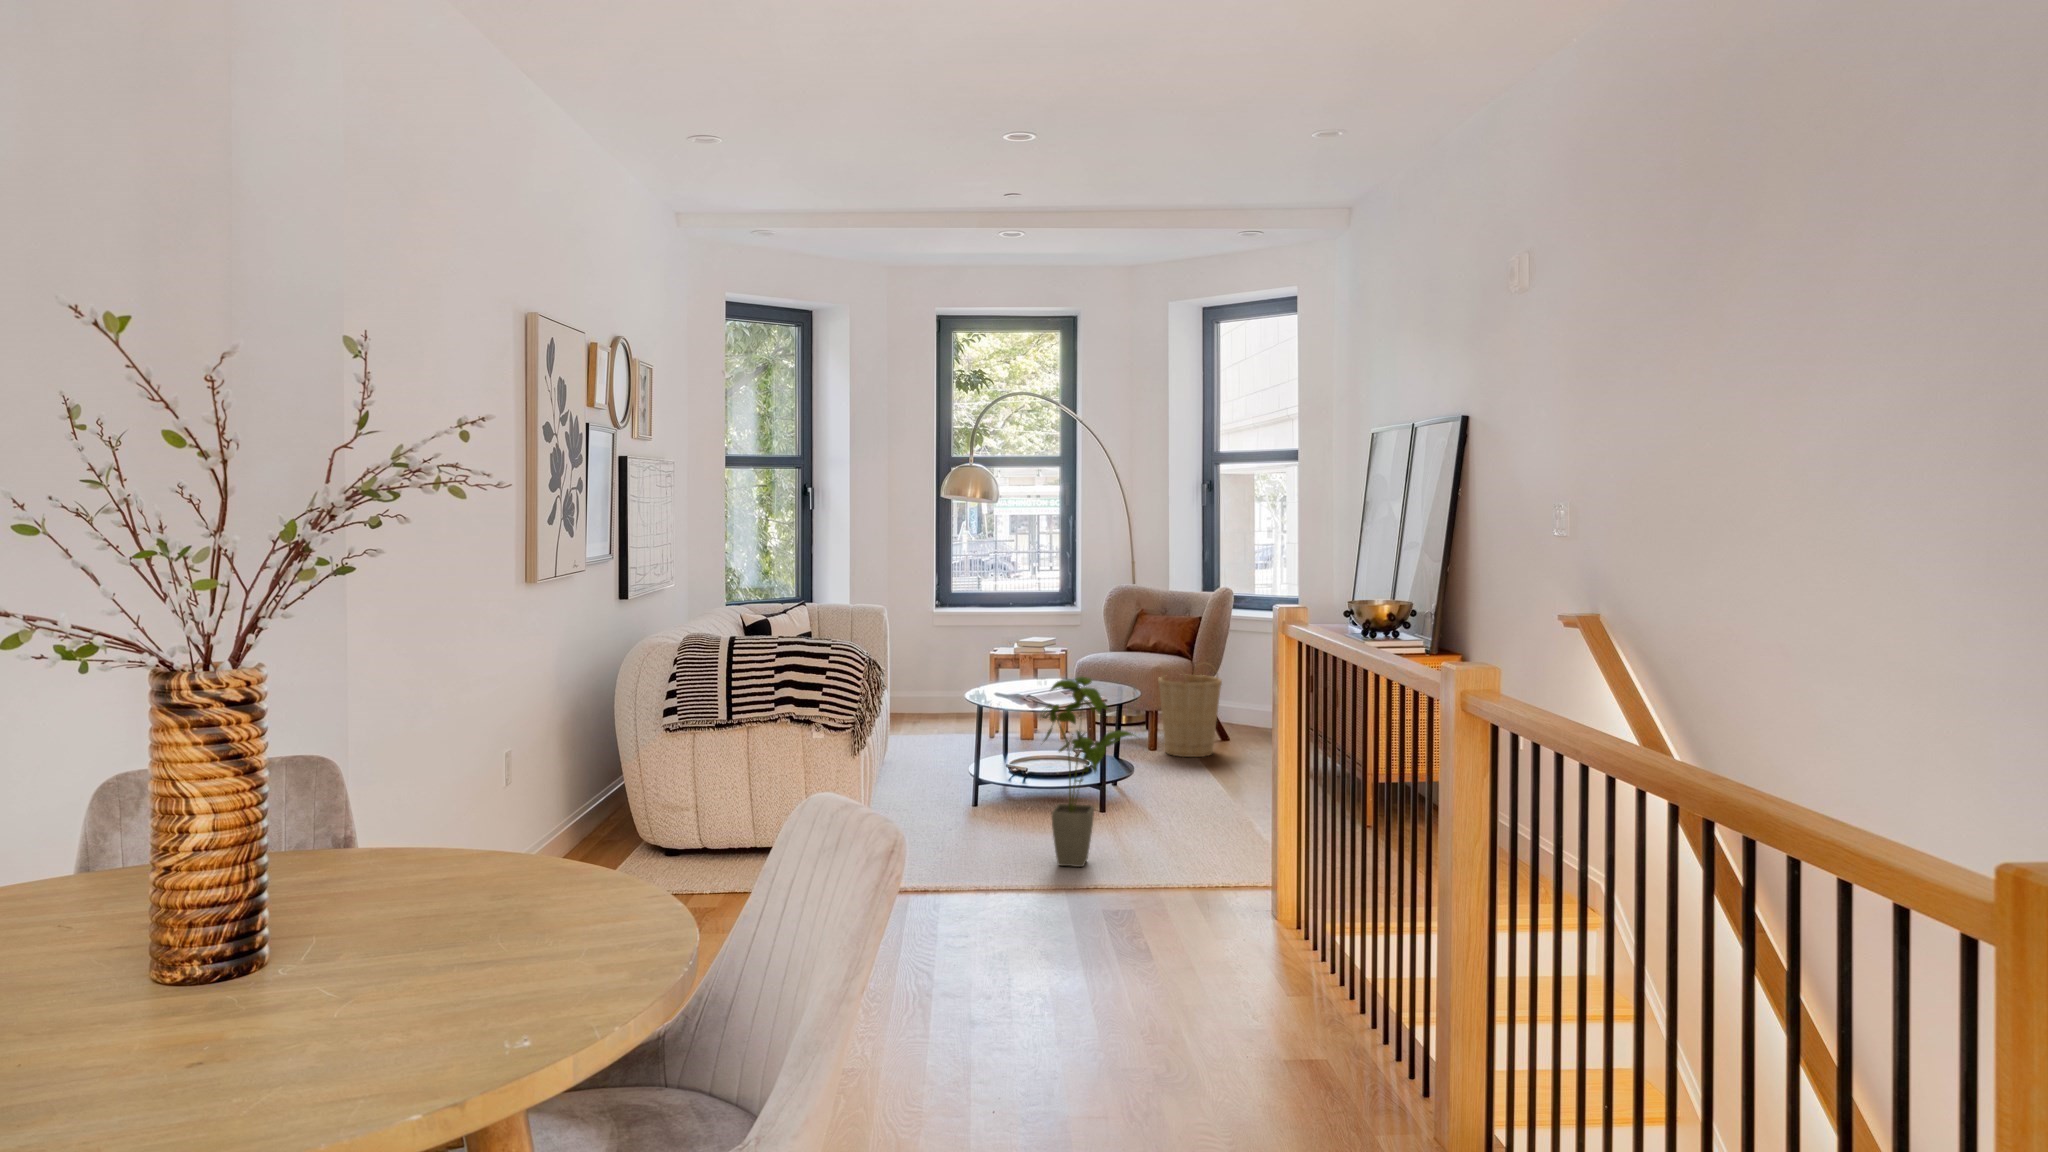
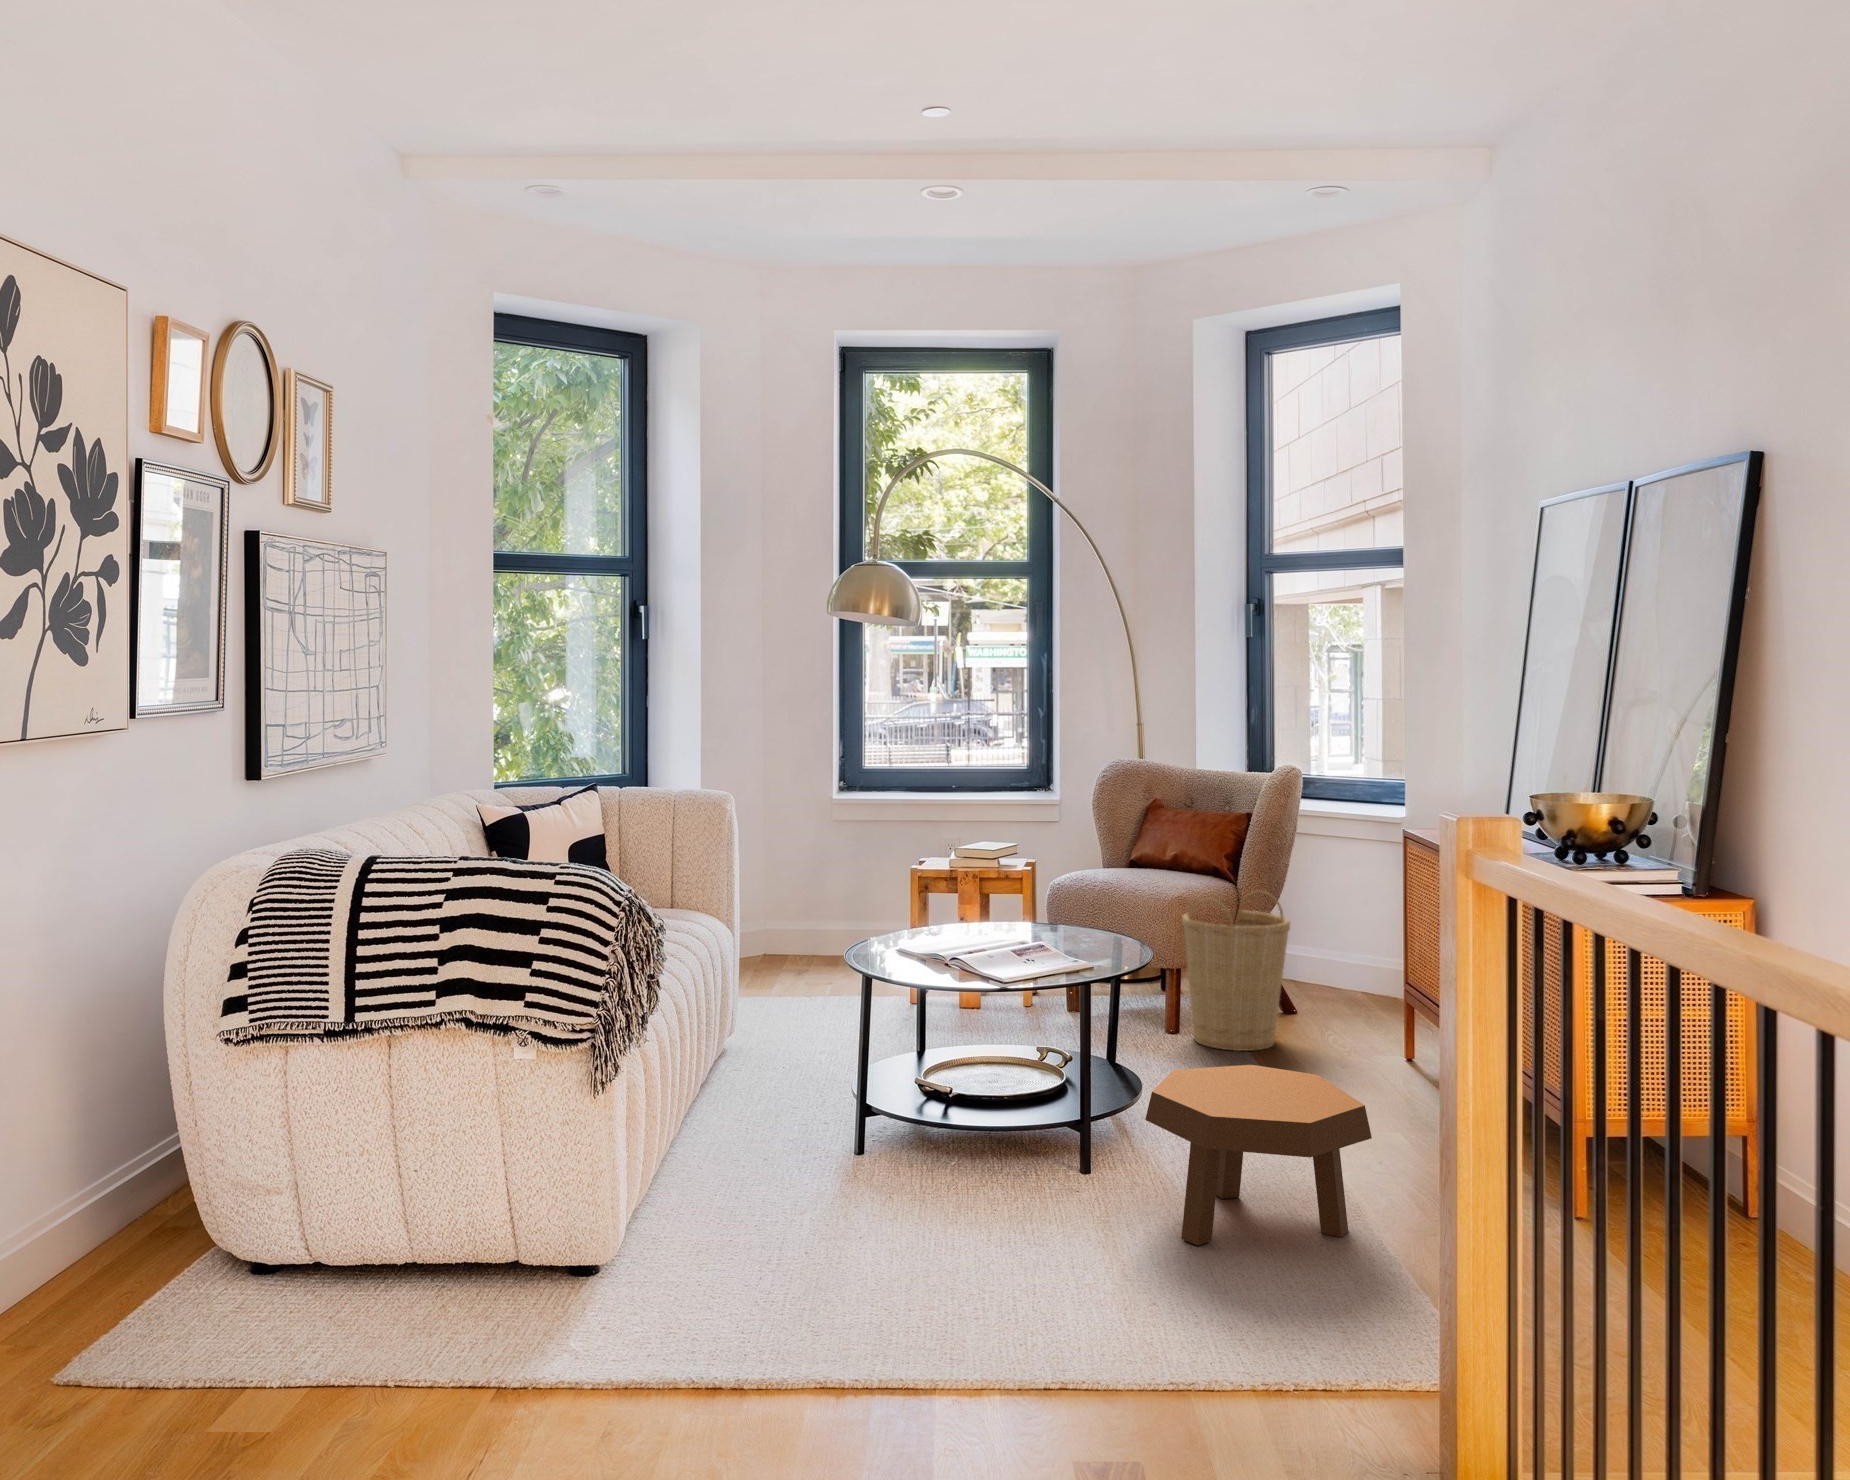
house plant: present [1042,677,1136,867] -> none [965,947,1171,1337]
footstool: none [1131,749,1247,835] -> present [1145,1065,1372,1245]

